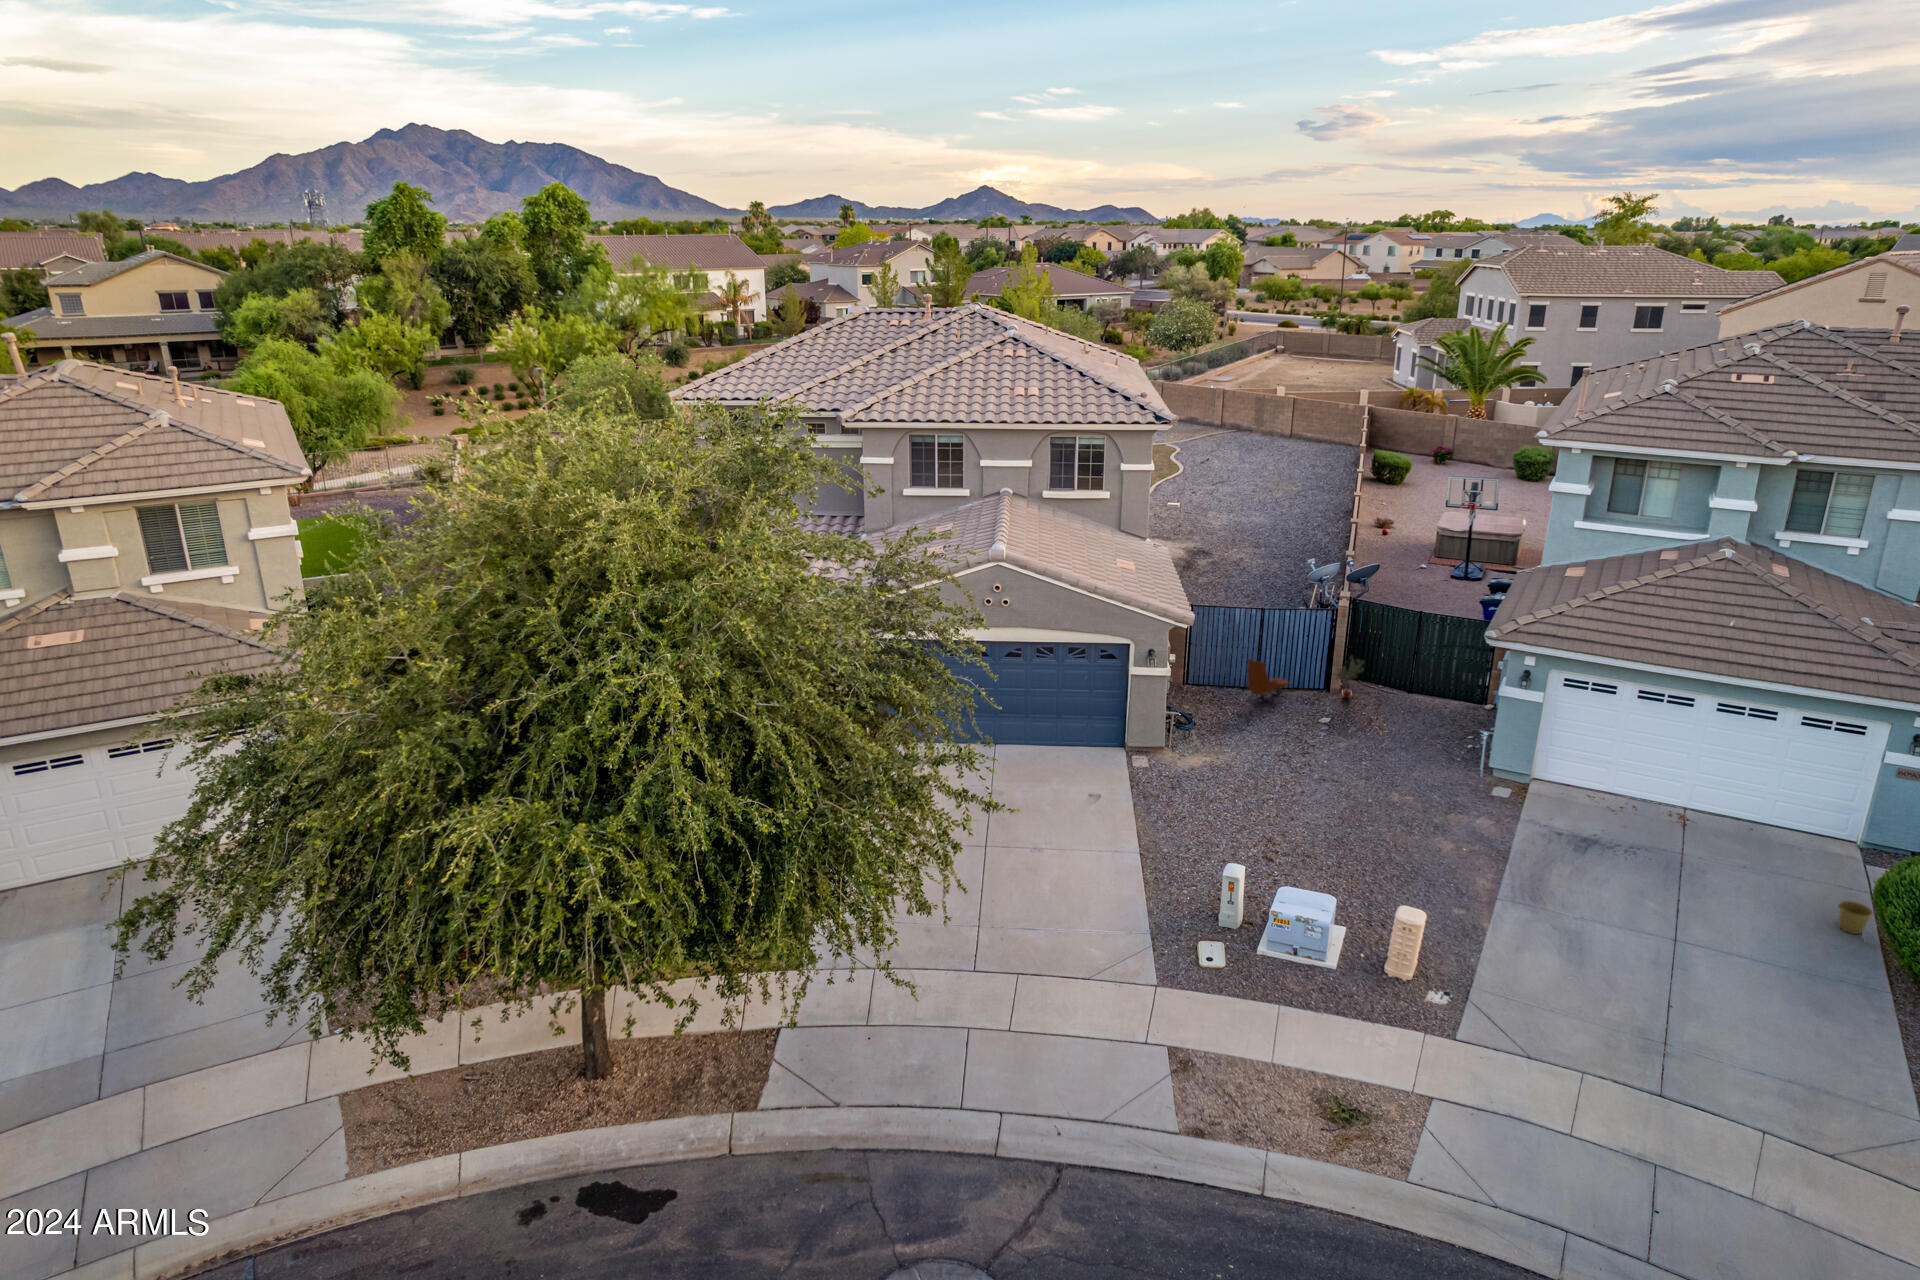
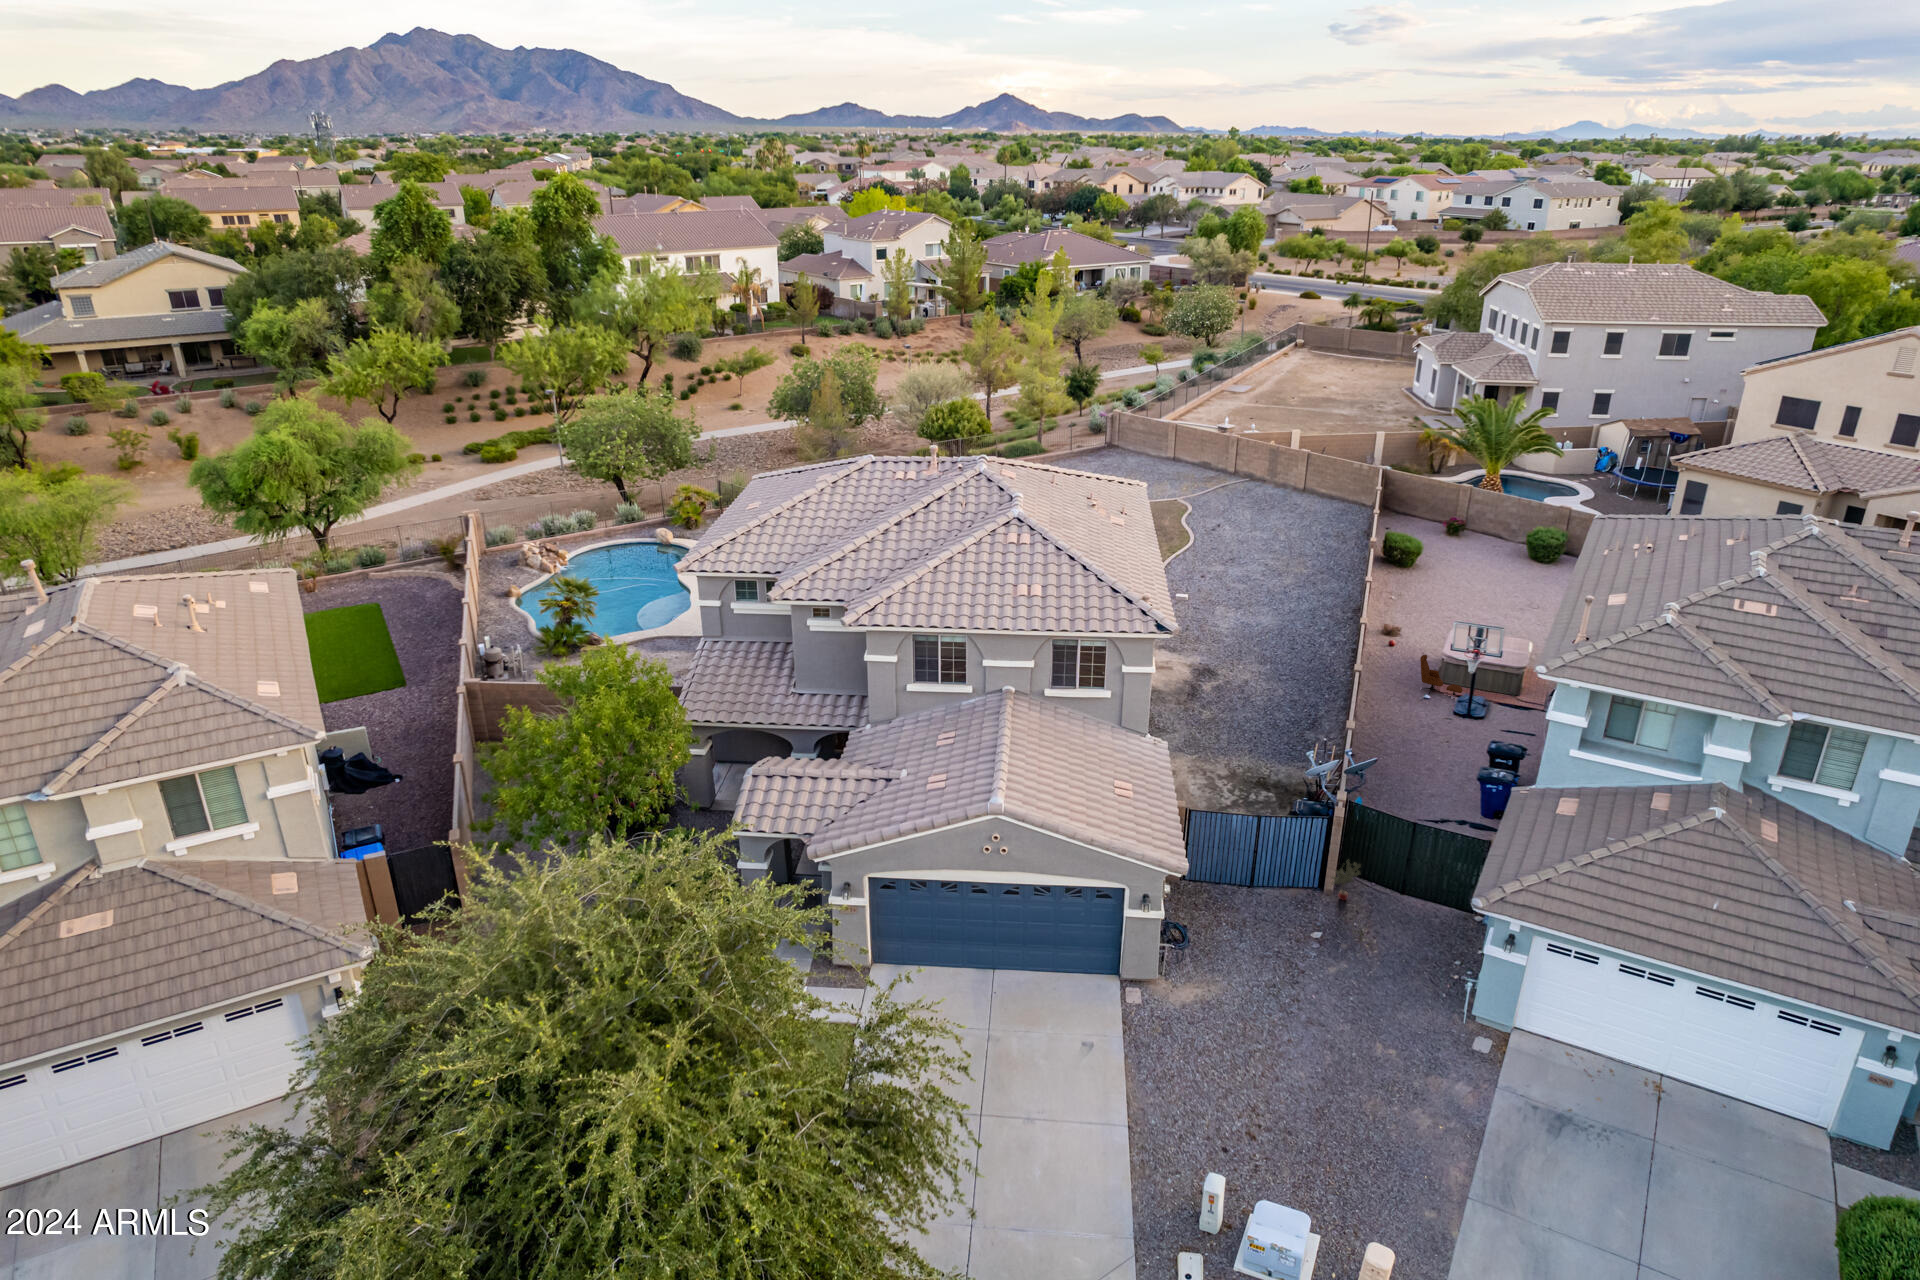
lounge chair: present [1247,658,1289,704] -> present [1420,655,1463,695]
bucket: present [1839,901,1873,934] -> none [1799,1214,1832,1249]

